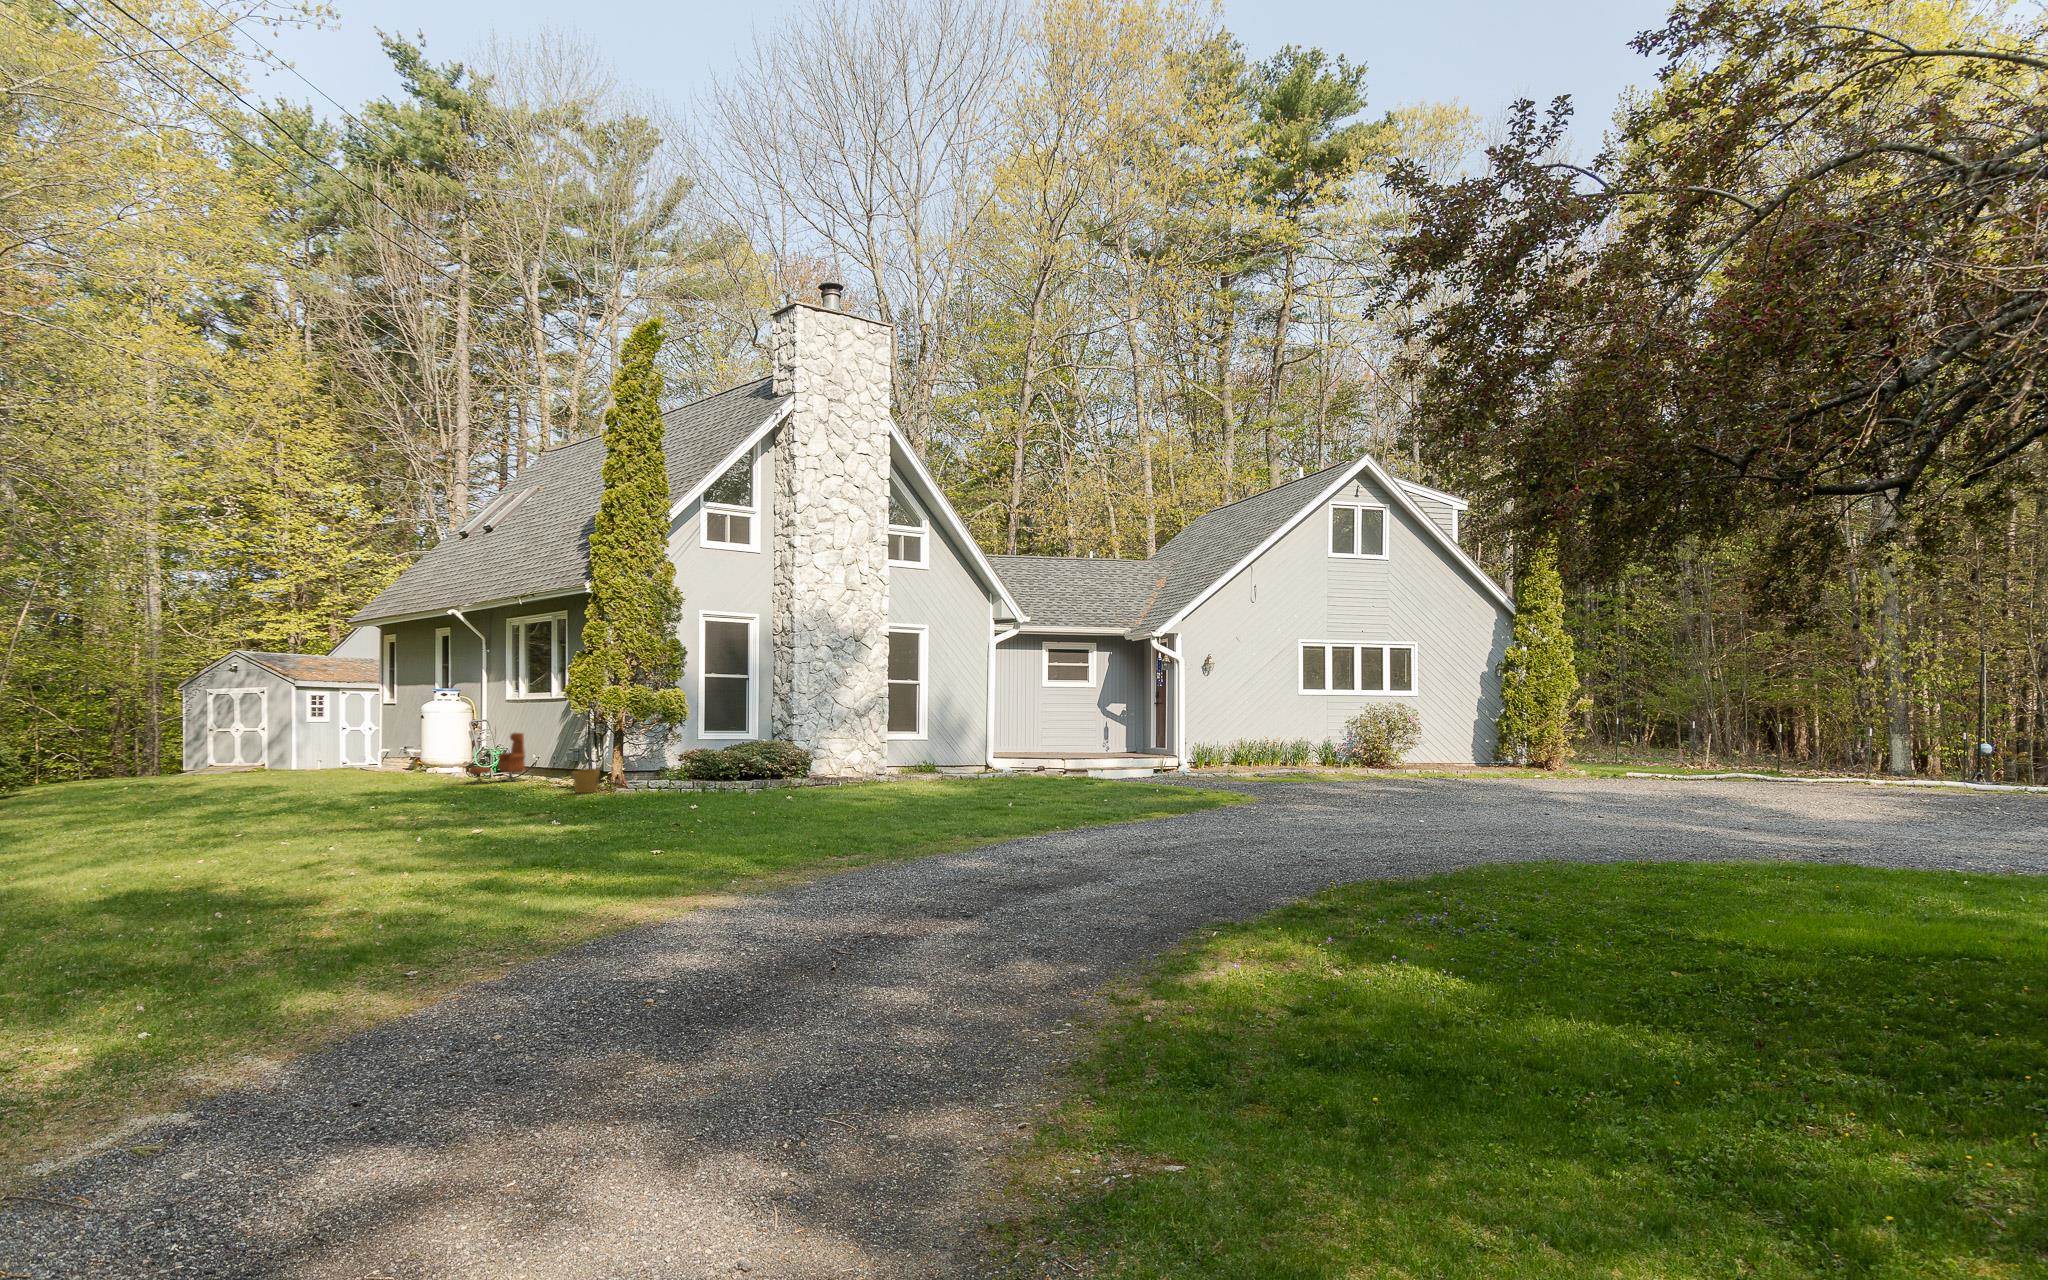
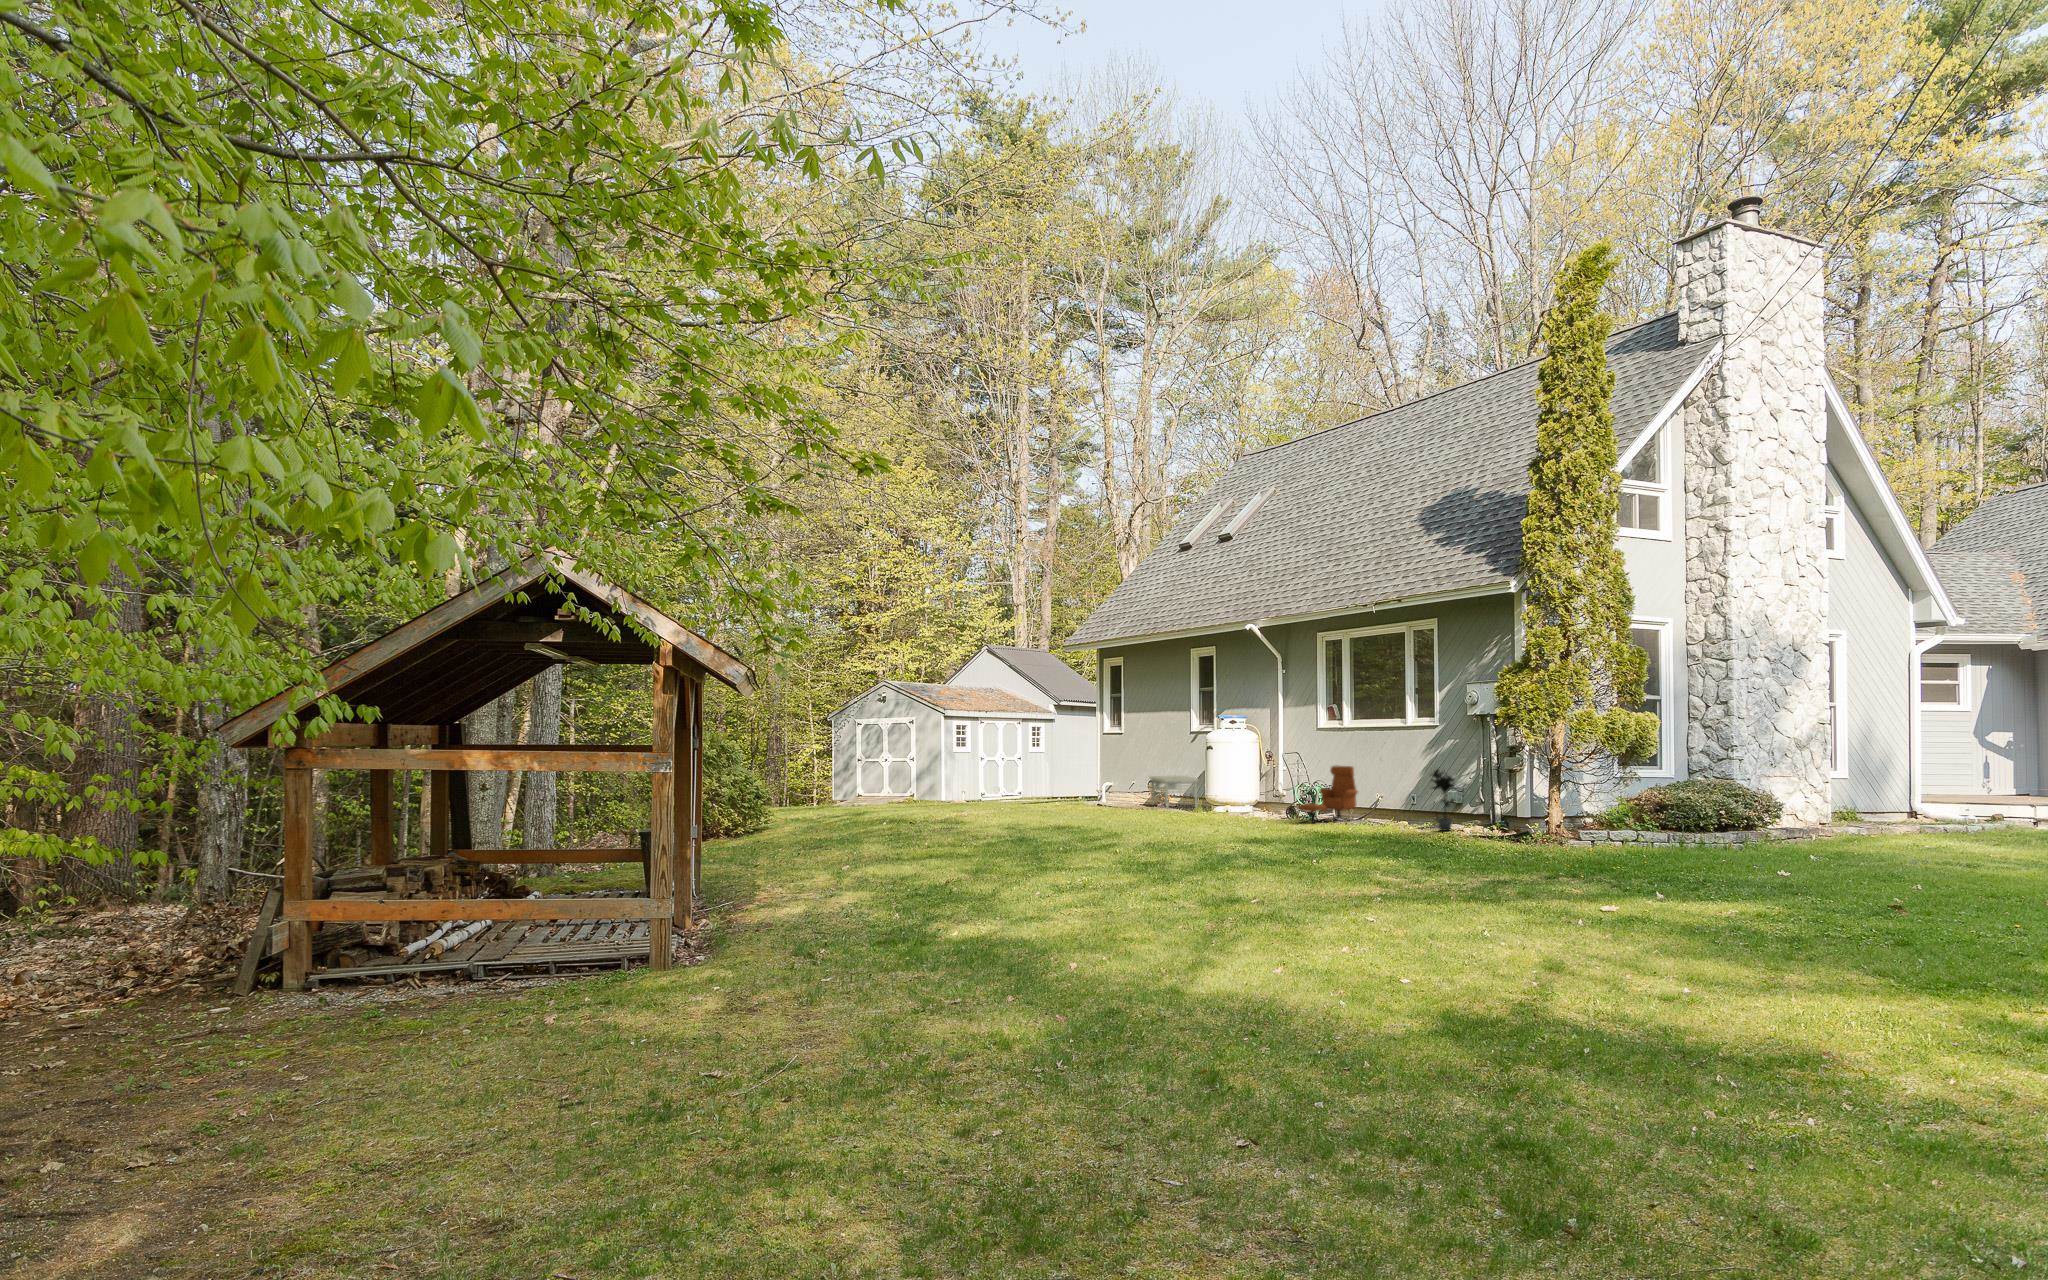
potted plant: none [542,733,568,789] -> present [1431,769,1457,831]
storage bench: none [406,743,447,774] -> present [1150,775,1198,809]
bucket: present [572,769,600,793] -> none [1499,810,1531,838]

